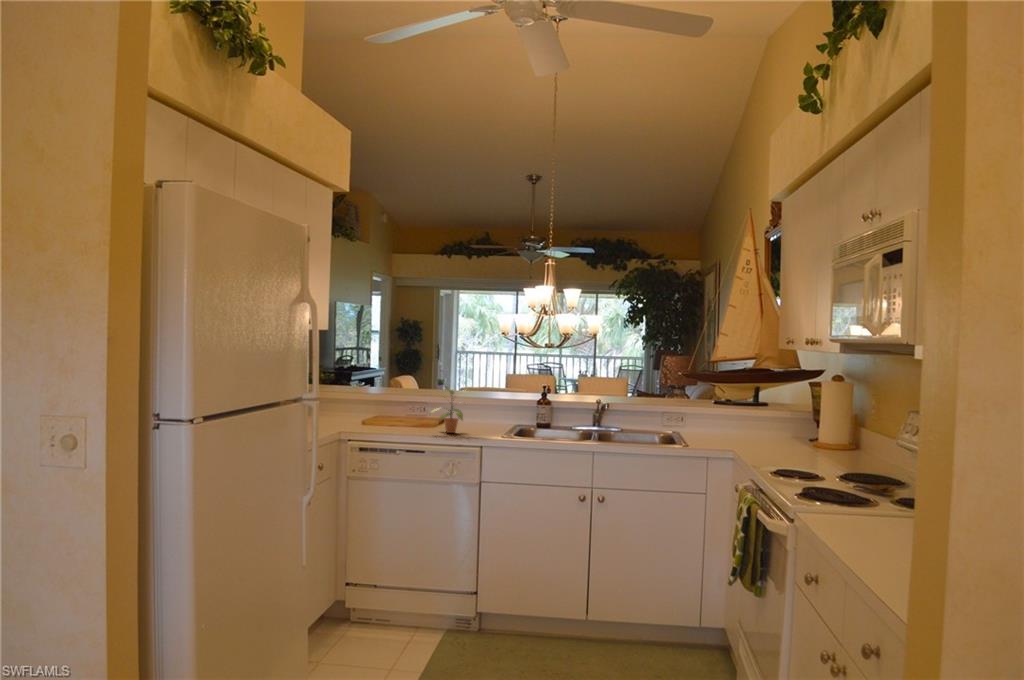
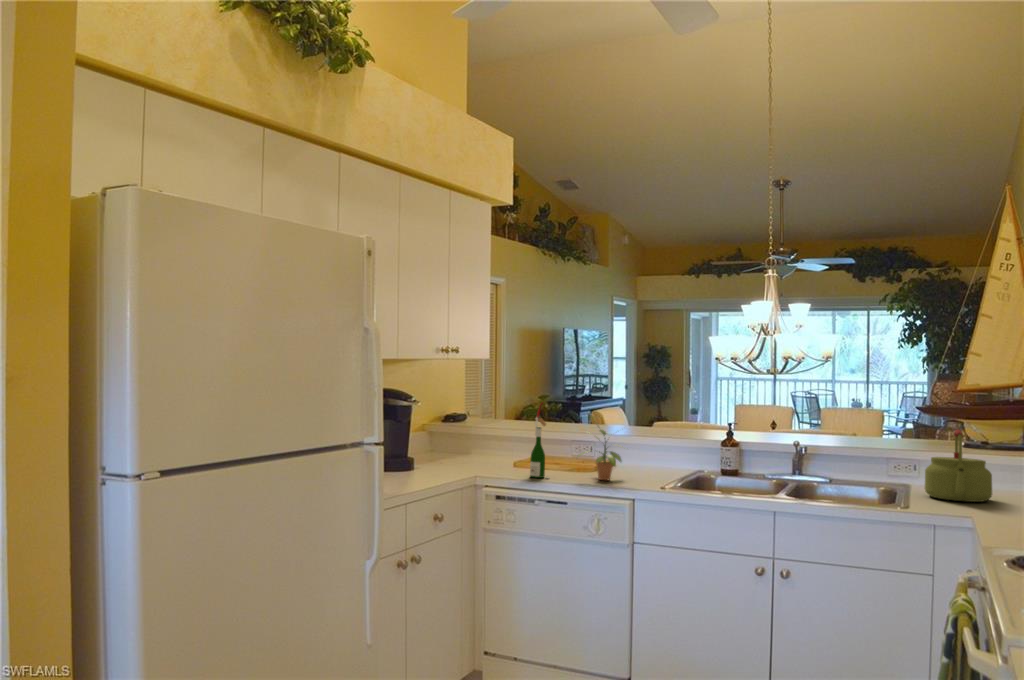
wine bottle: none [387,366,405,432] -> present [530,402,549,478]
kettle: none [690,388,735,440] -> present [925,429,992,502]

